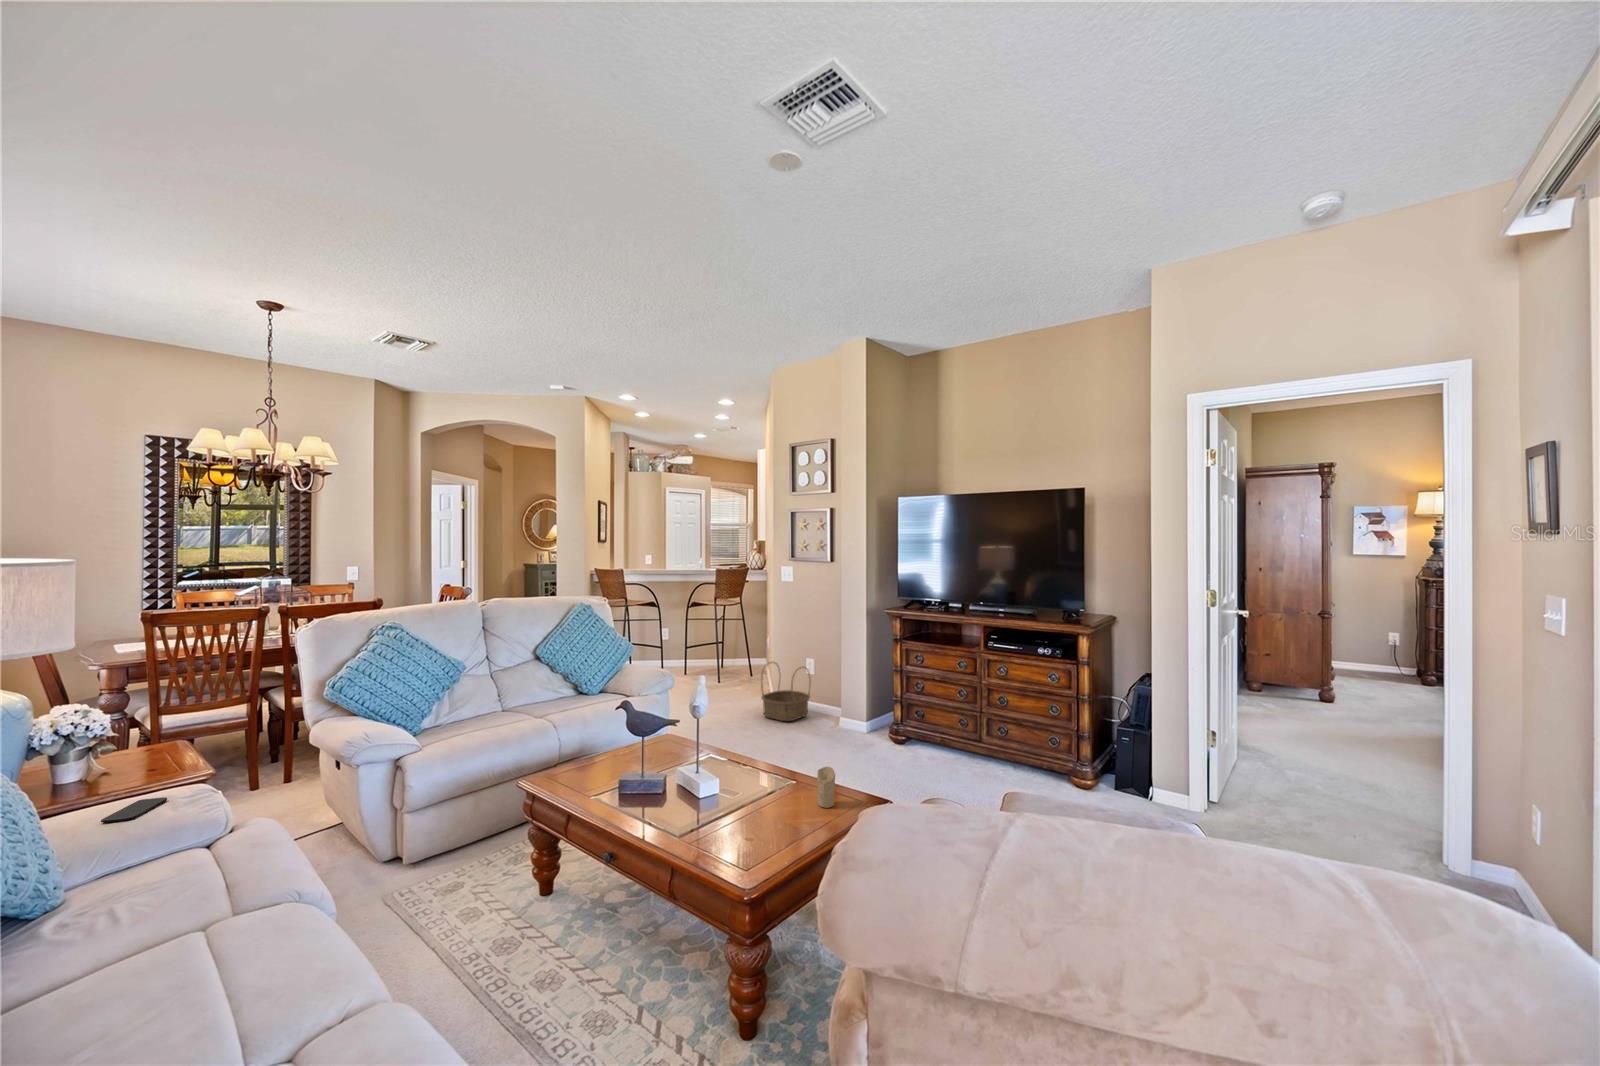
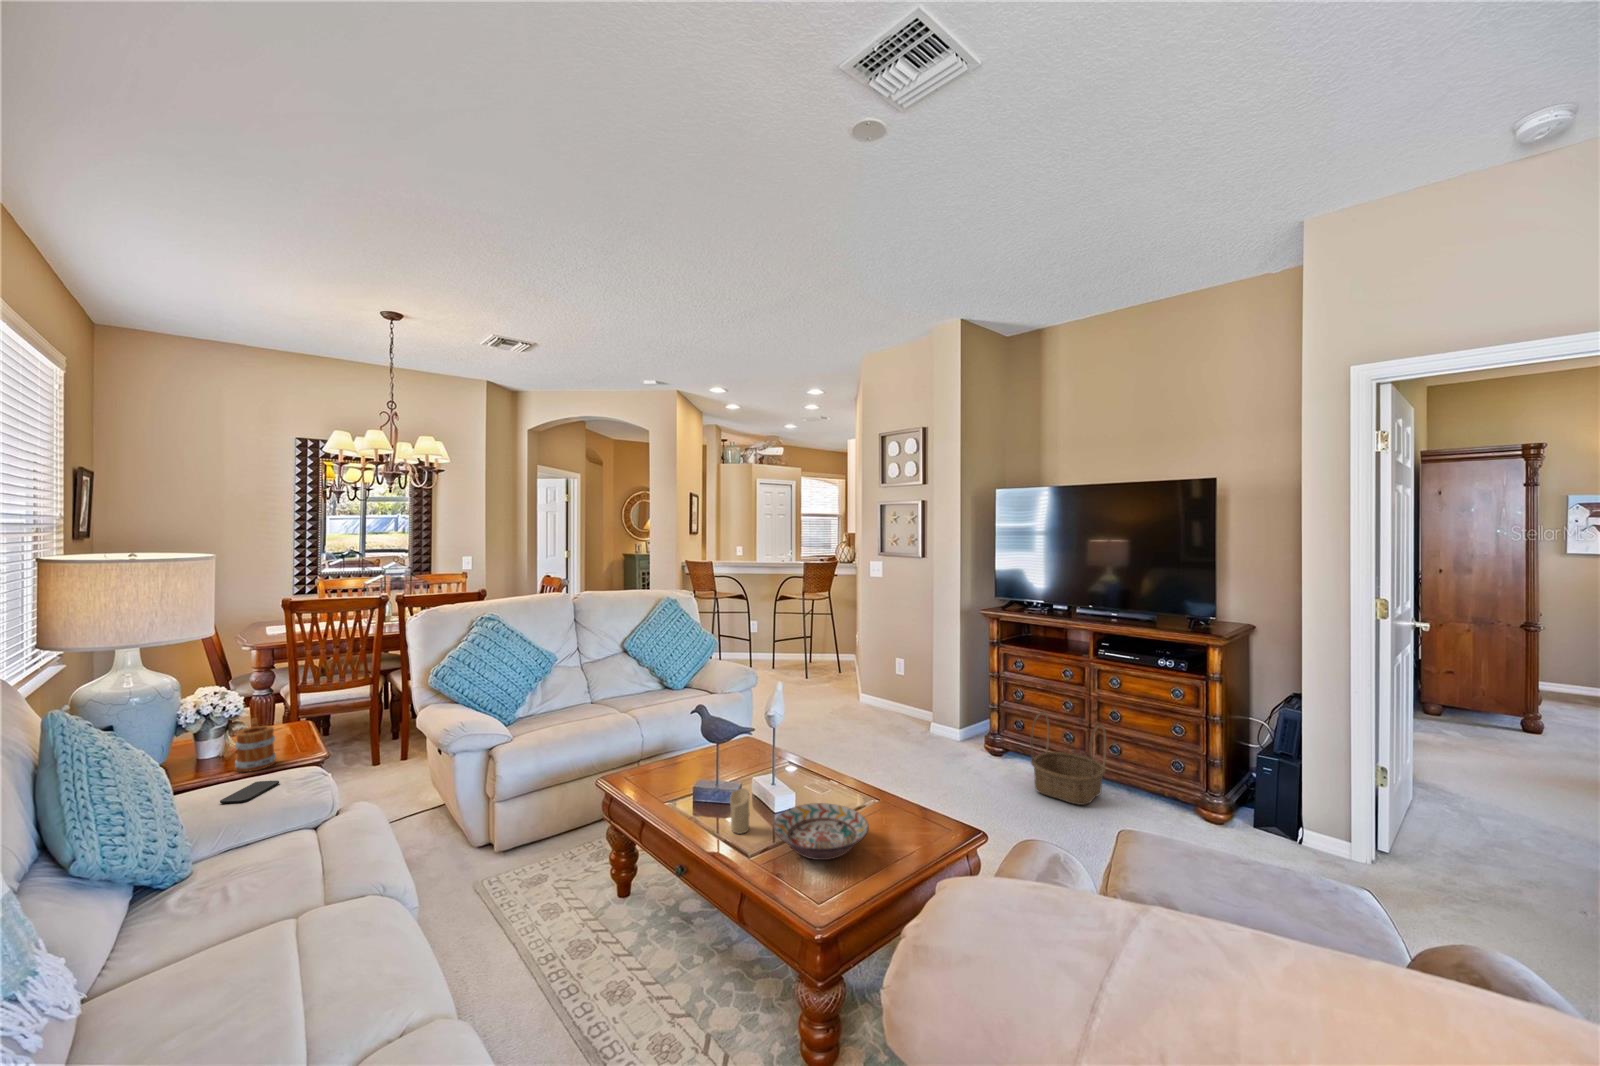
basket: present [761,662,811,721] -> present [1031,712,1106,805]
mug: none [107,735,156,793] -> present [235,718,276,772]
candle: present [817,767,835,808] -> present [730,788,750,834]
decorative bowl: none [701,785,789,834] -> present [774,803,869,860]

